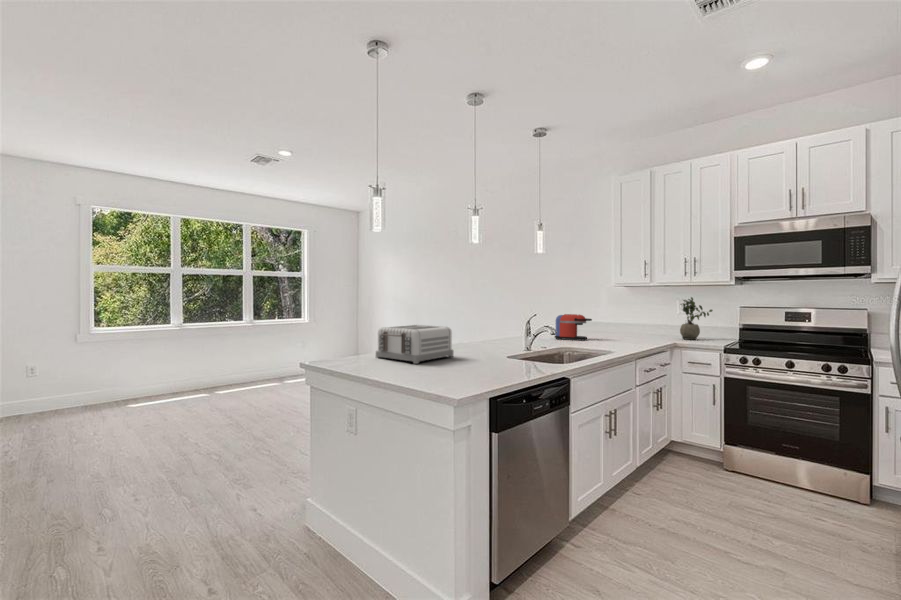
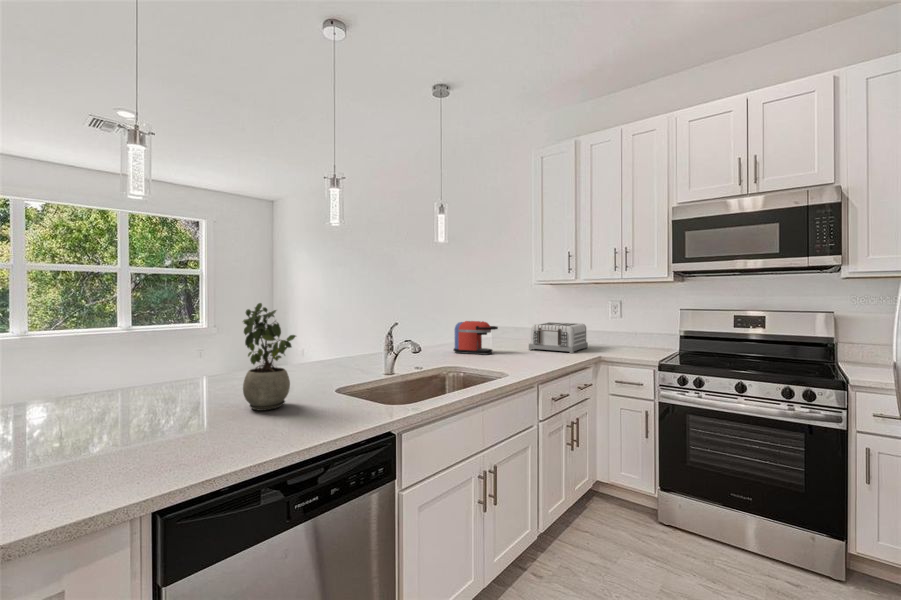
potted plant: present [680,297,713,340] -> present [243,303,296,411]
toaster: present [376,325,453,364] -> present [529,322,588,353]

